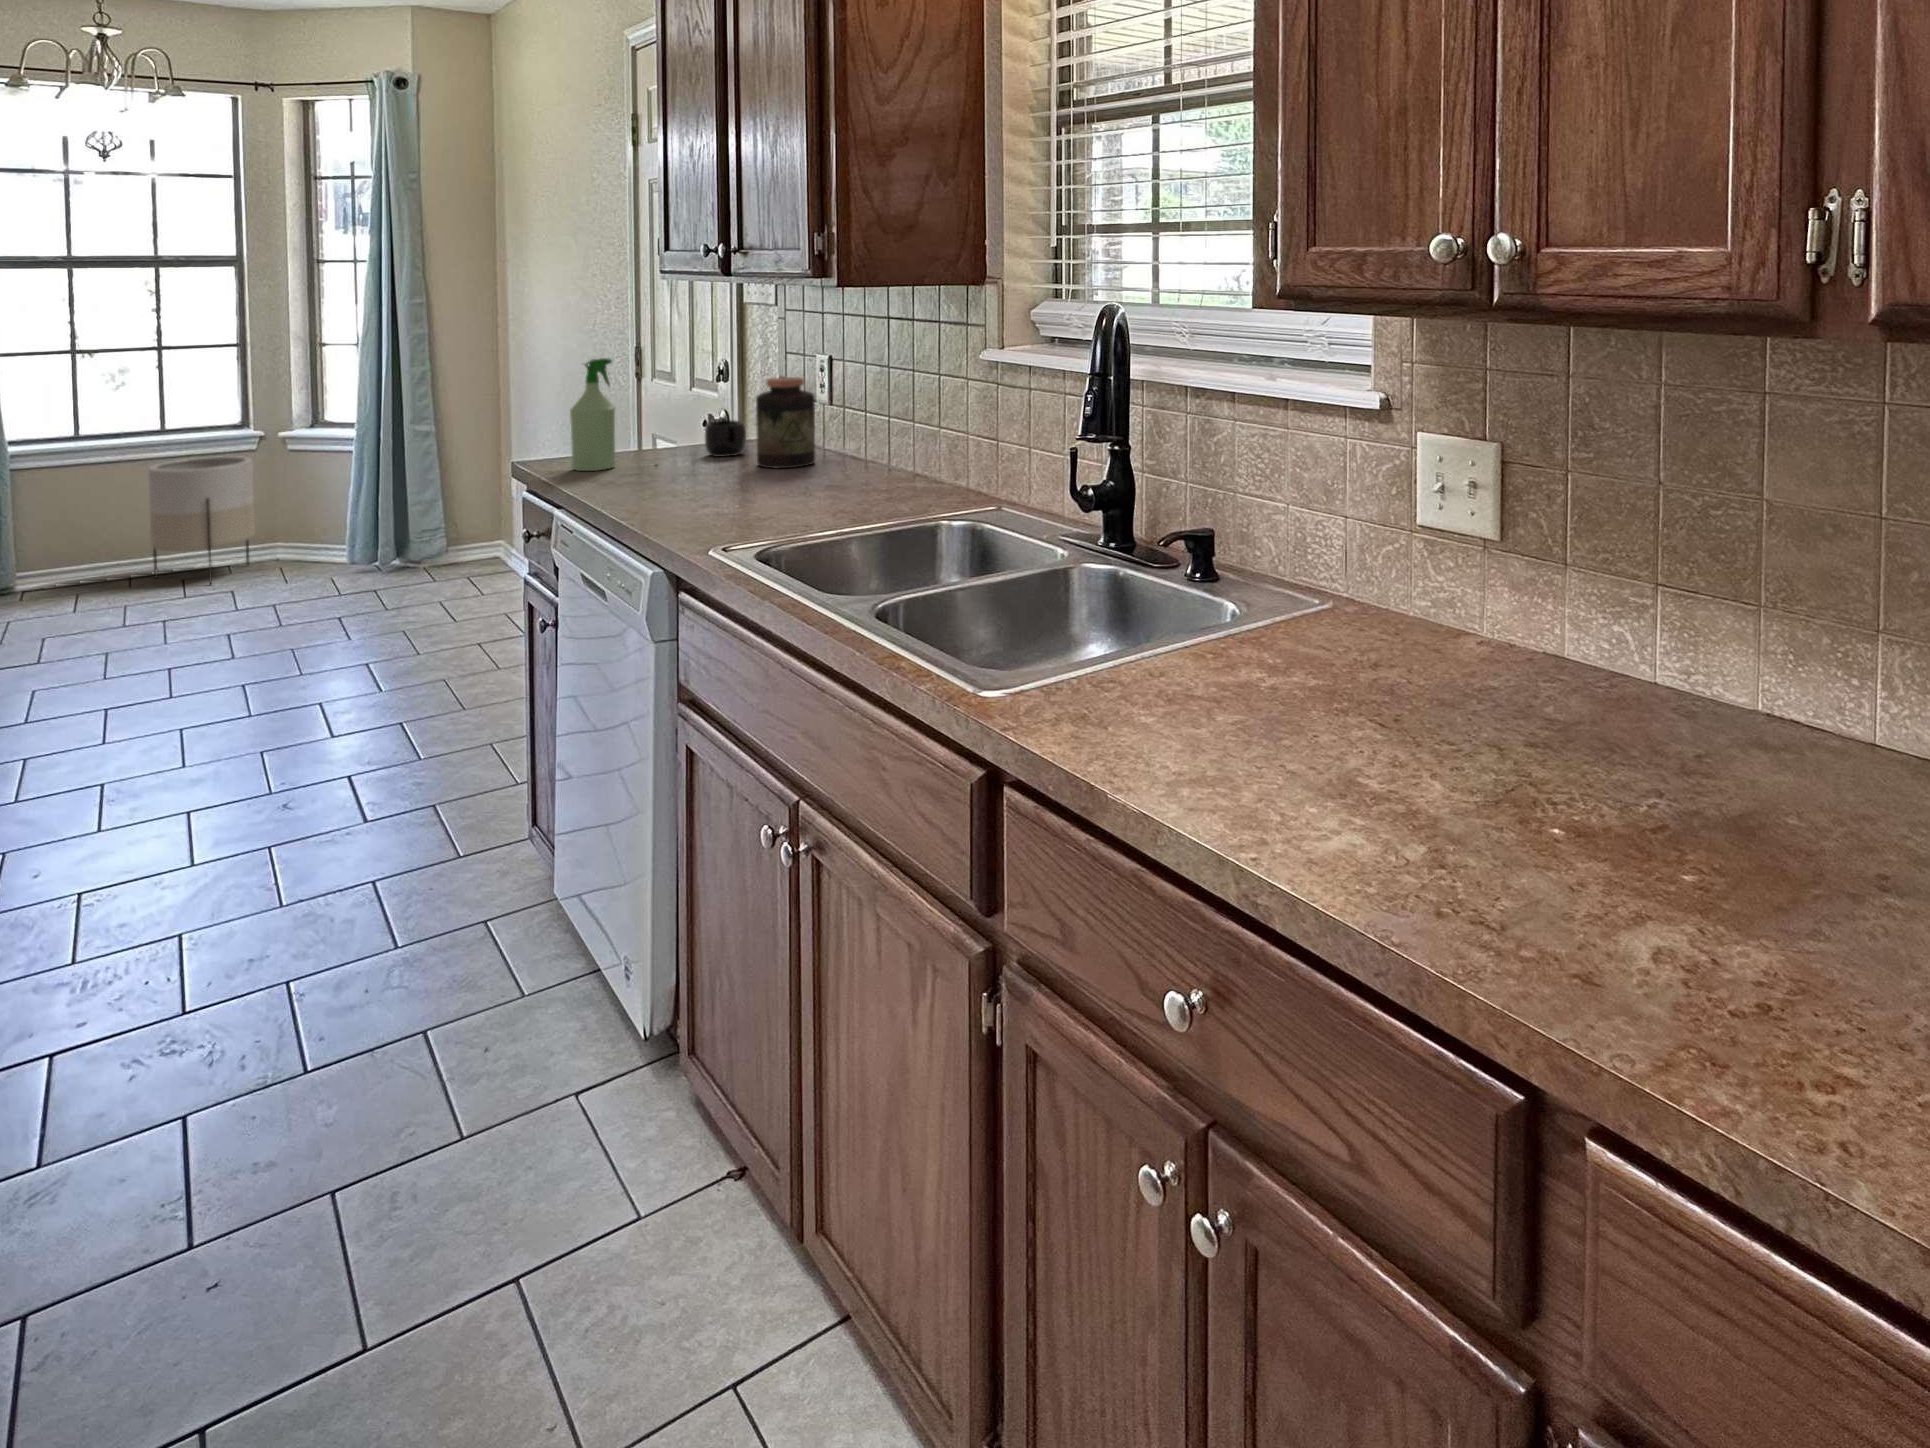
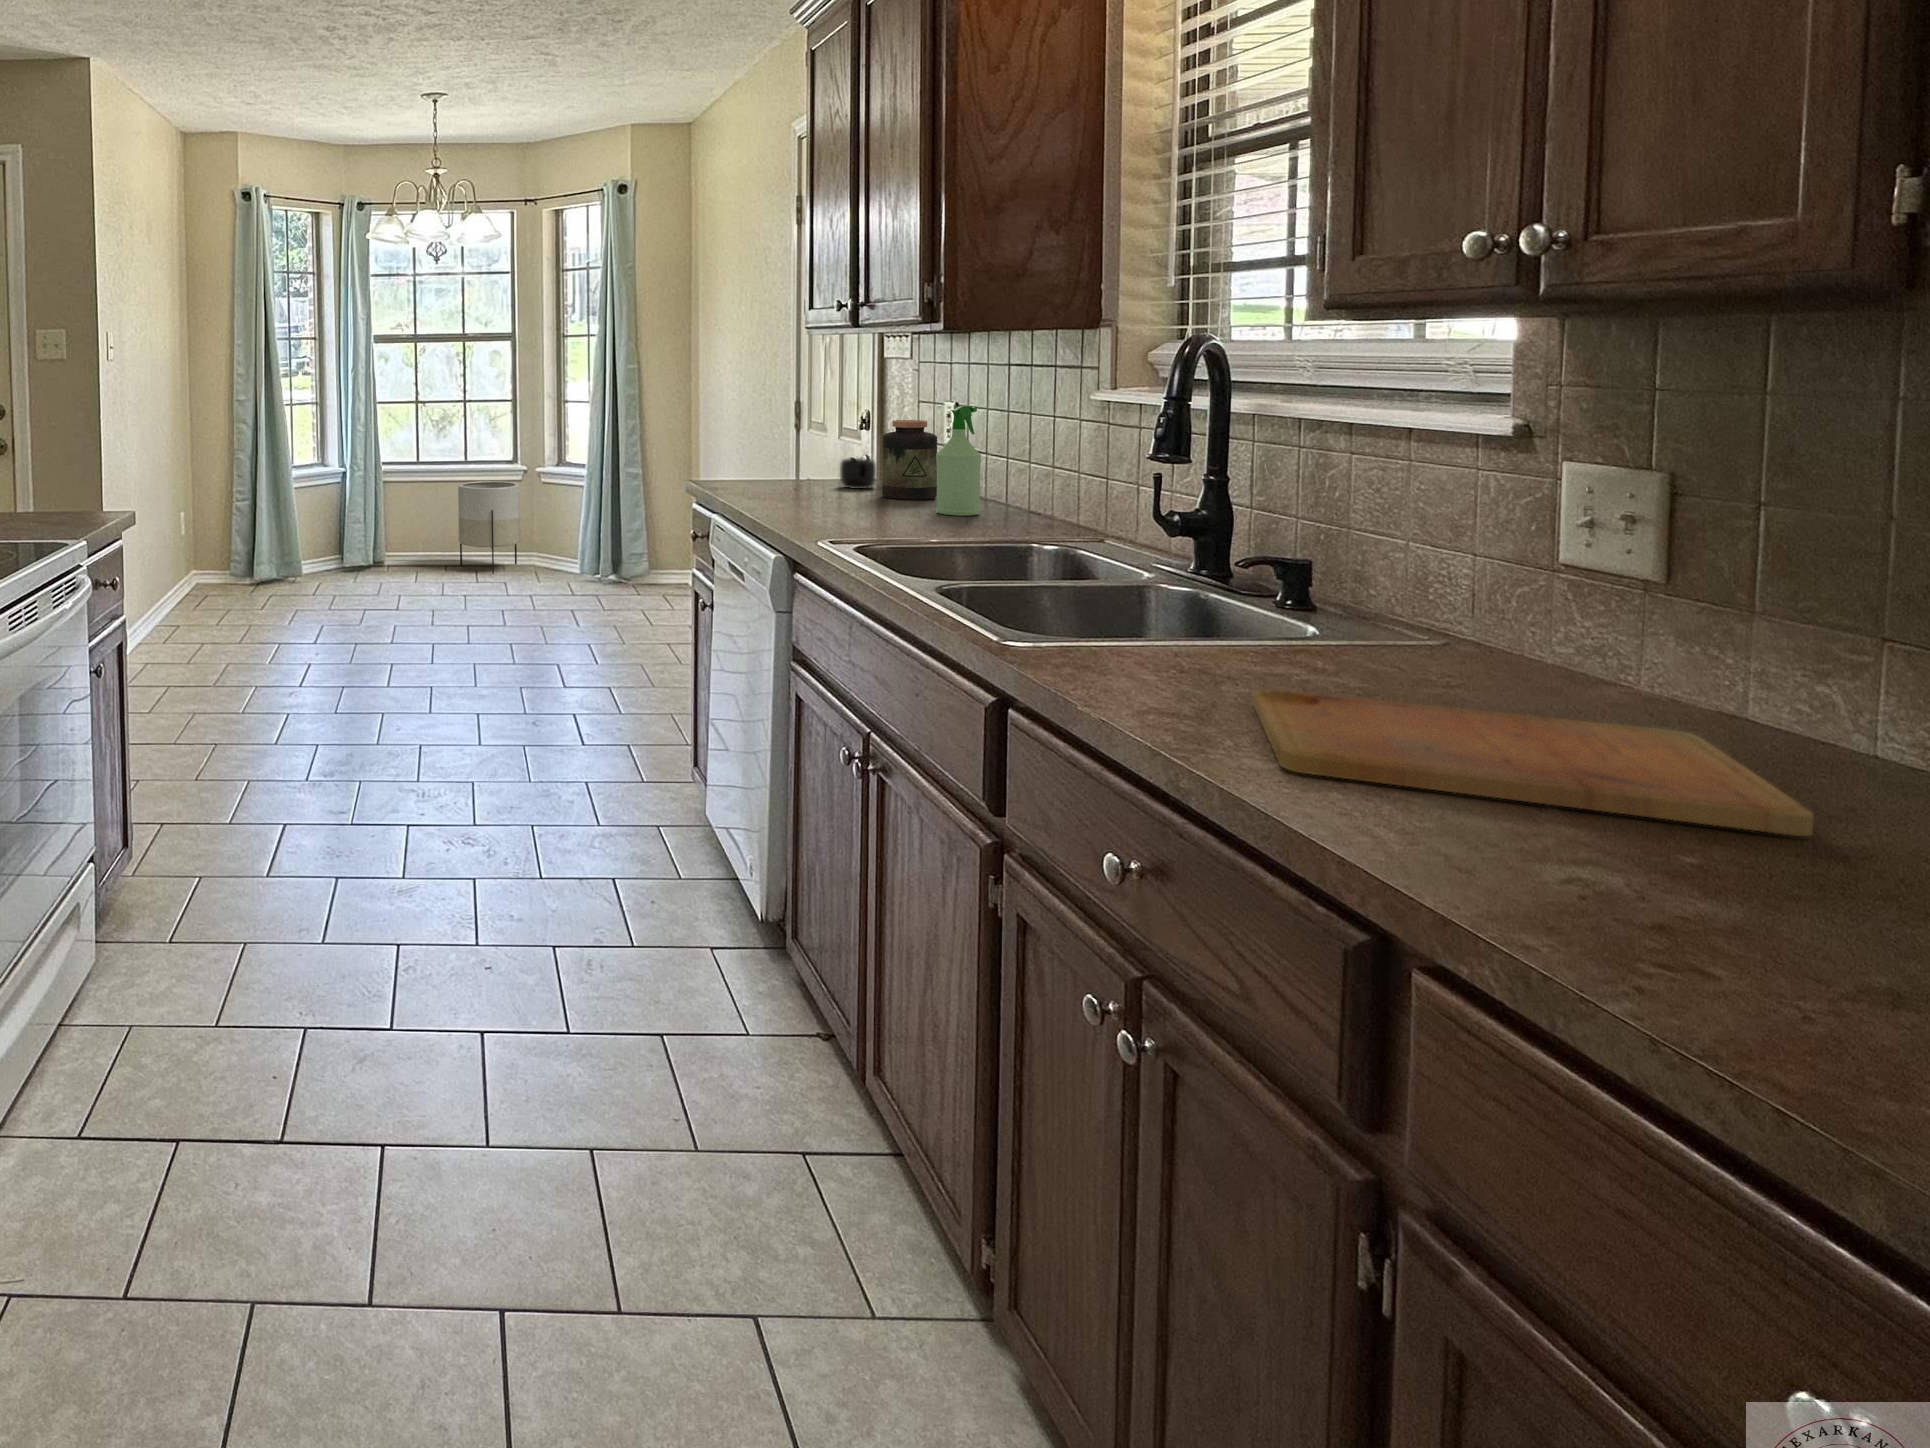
spray bottle: present [570,358,616,471] -> present [936,406,981,516]
cutting board: none [1250,694,1702,845] -> present [1253,689,1814,836]

